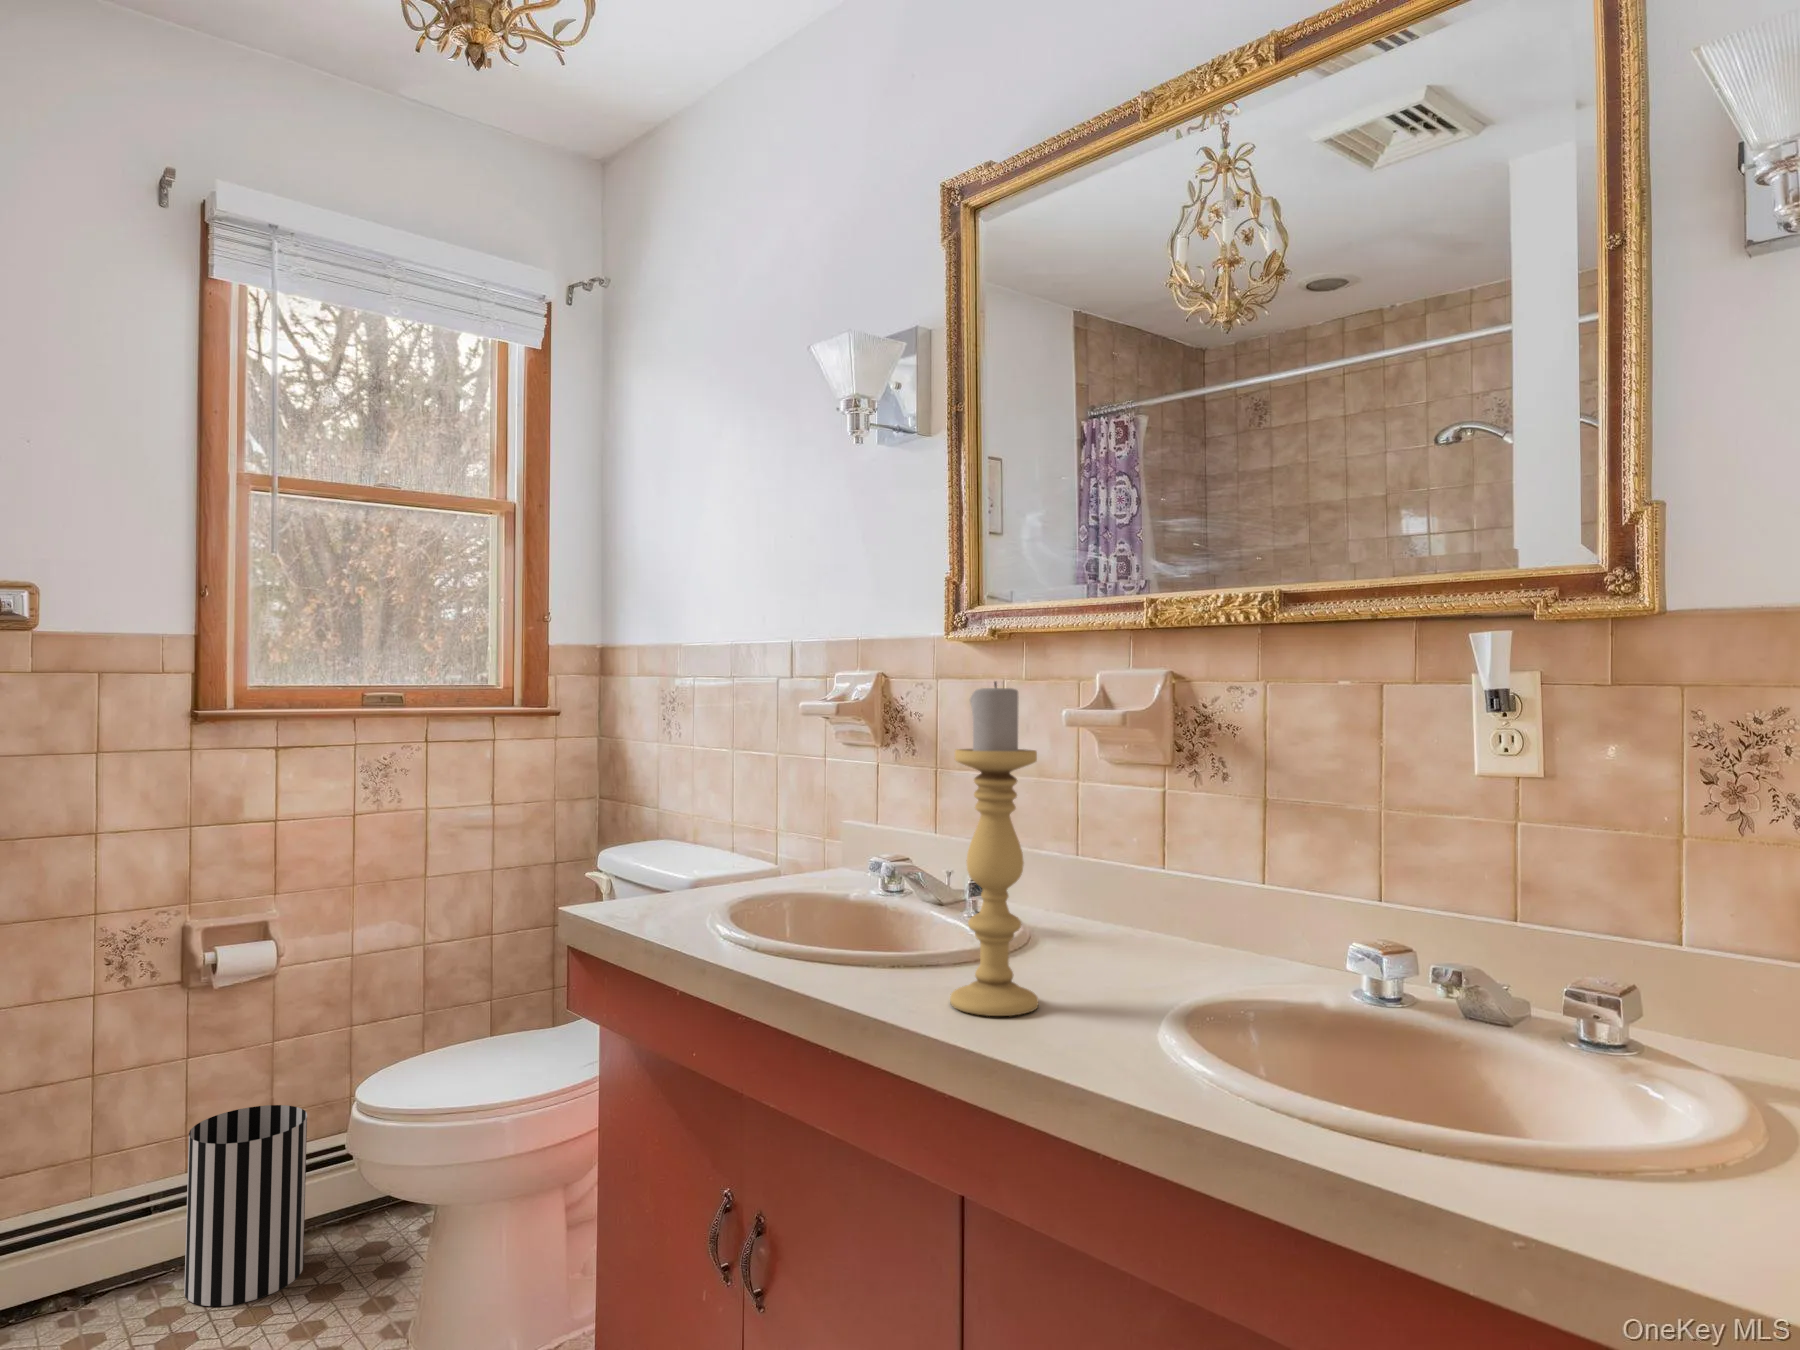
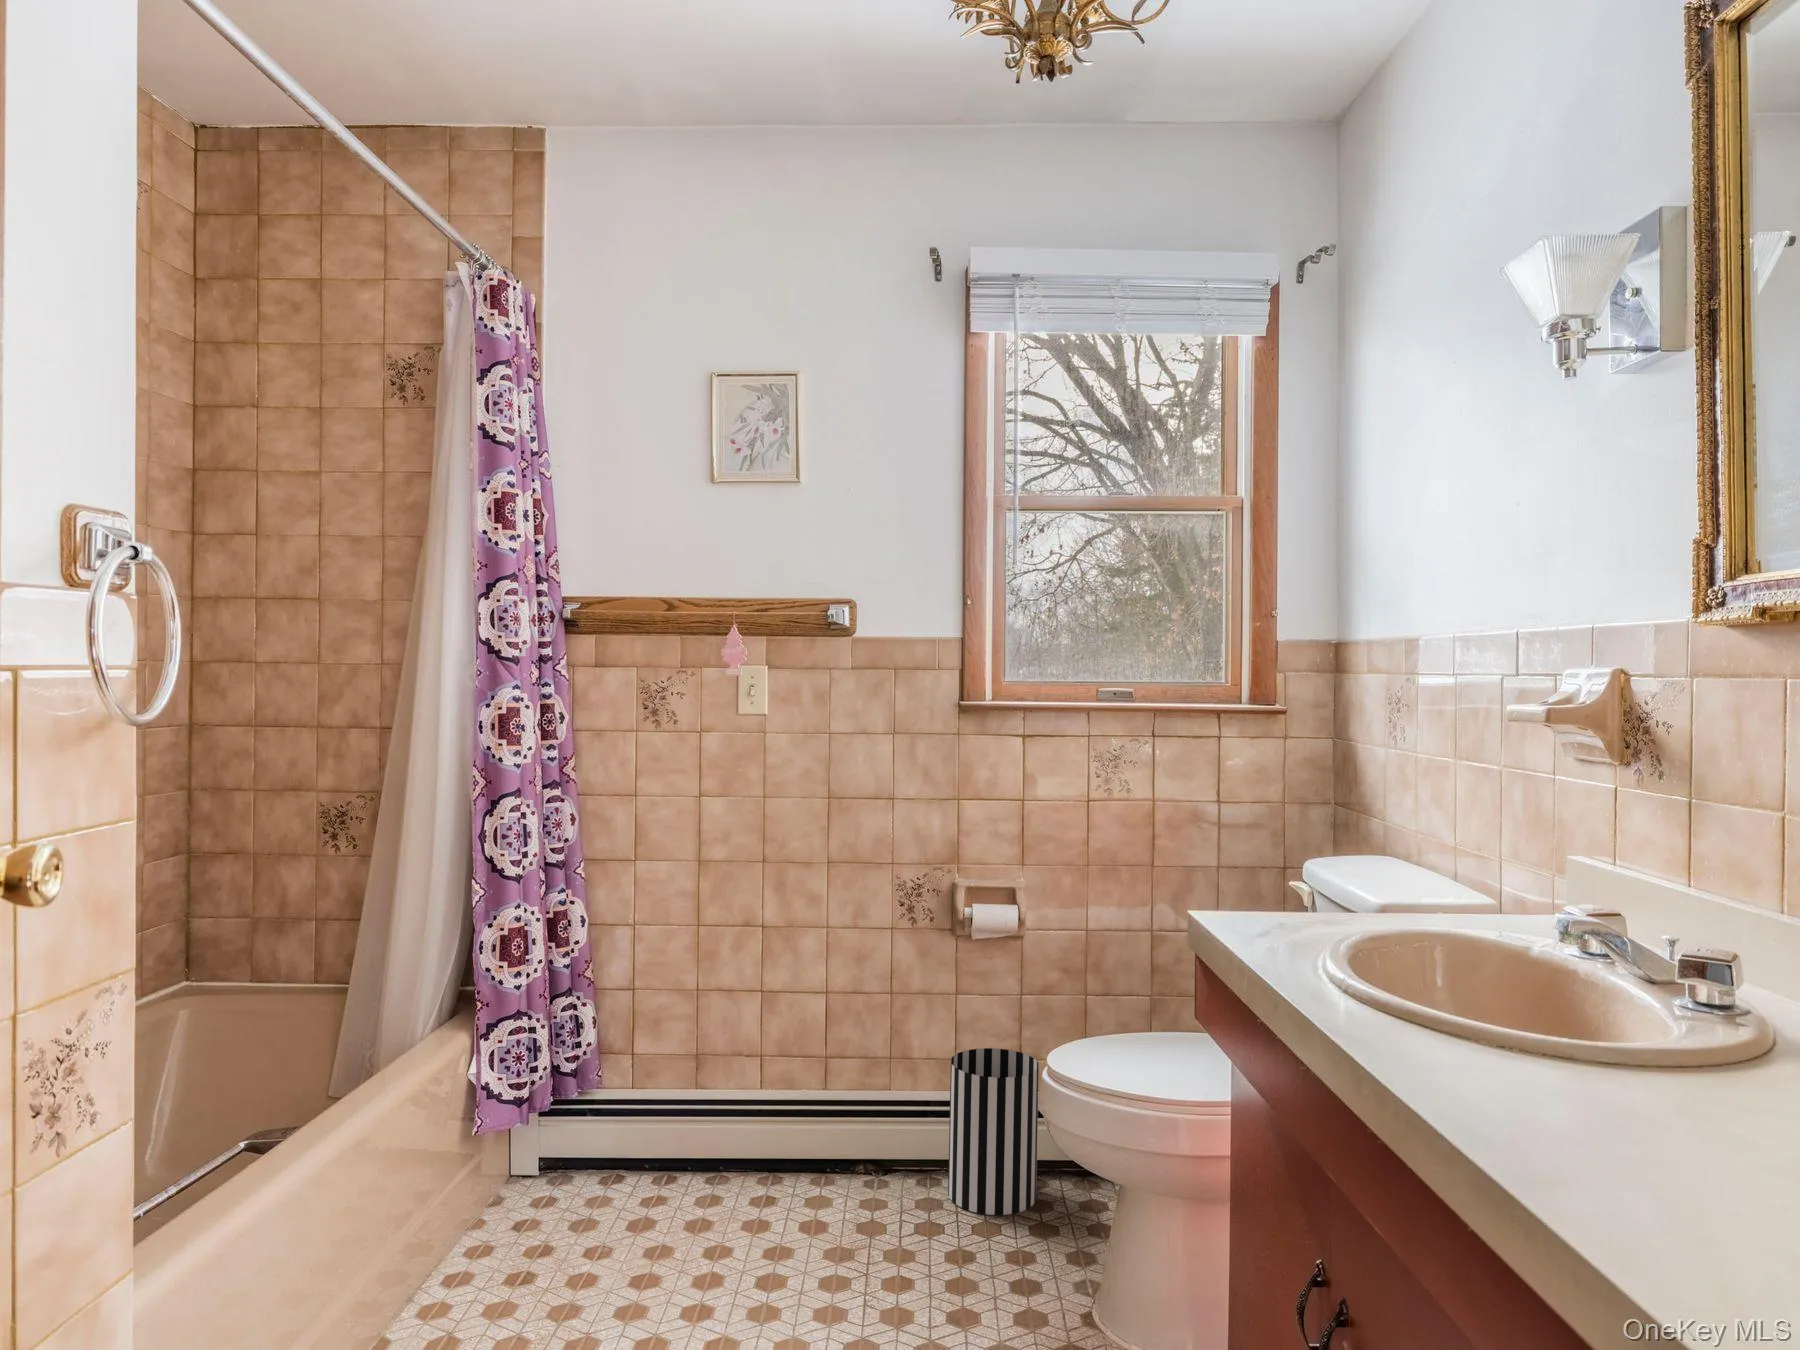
candle holder: present [950,682,1038,1016] -> none [1513,685,1653,1147]

